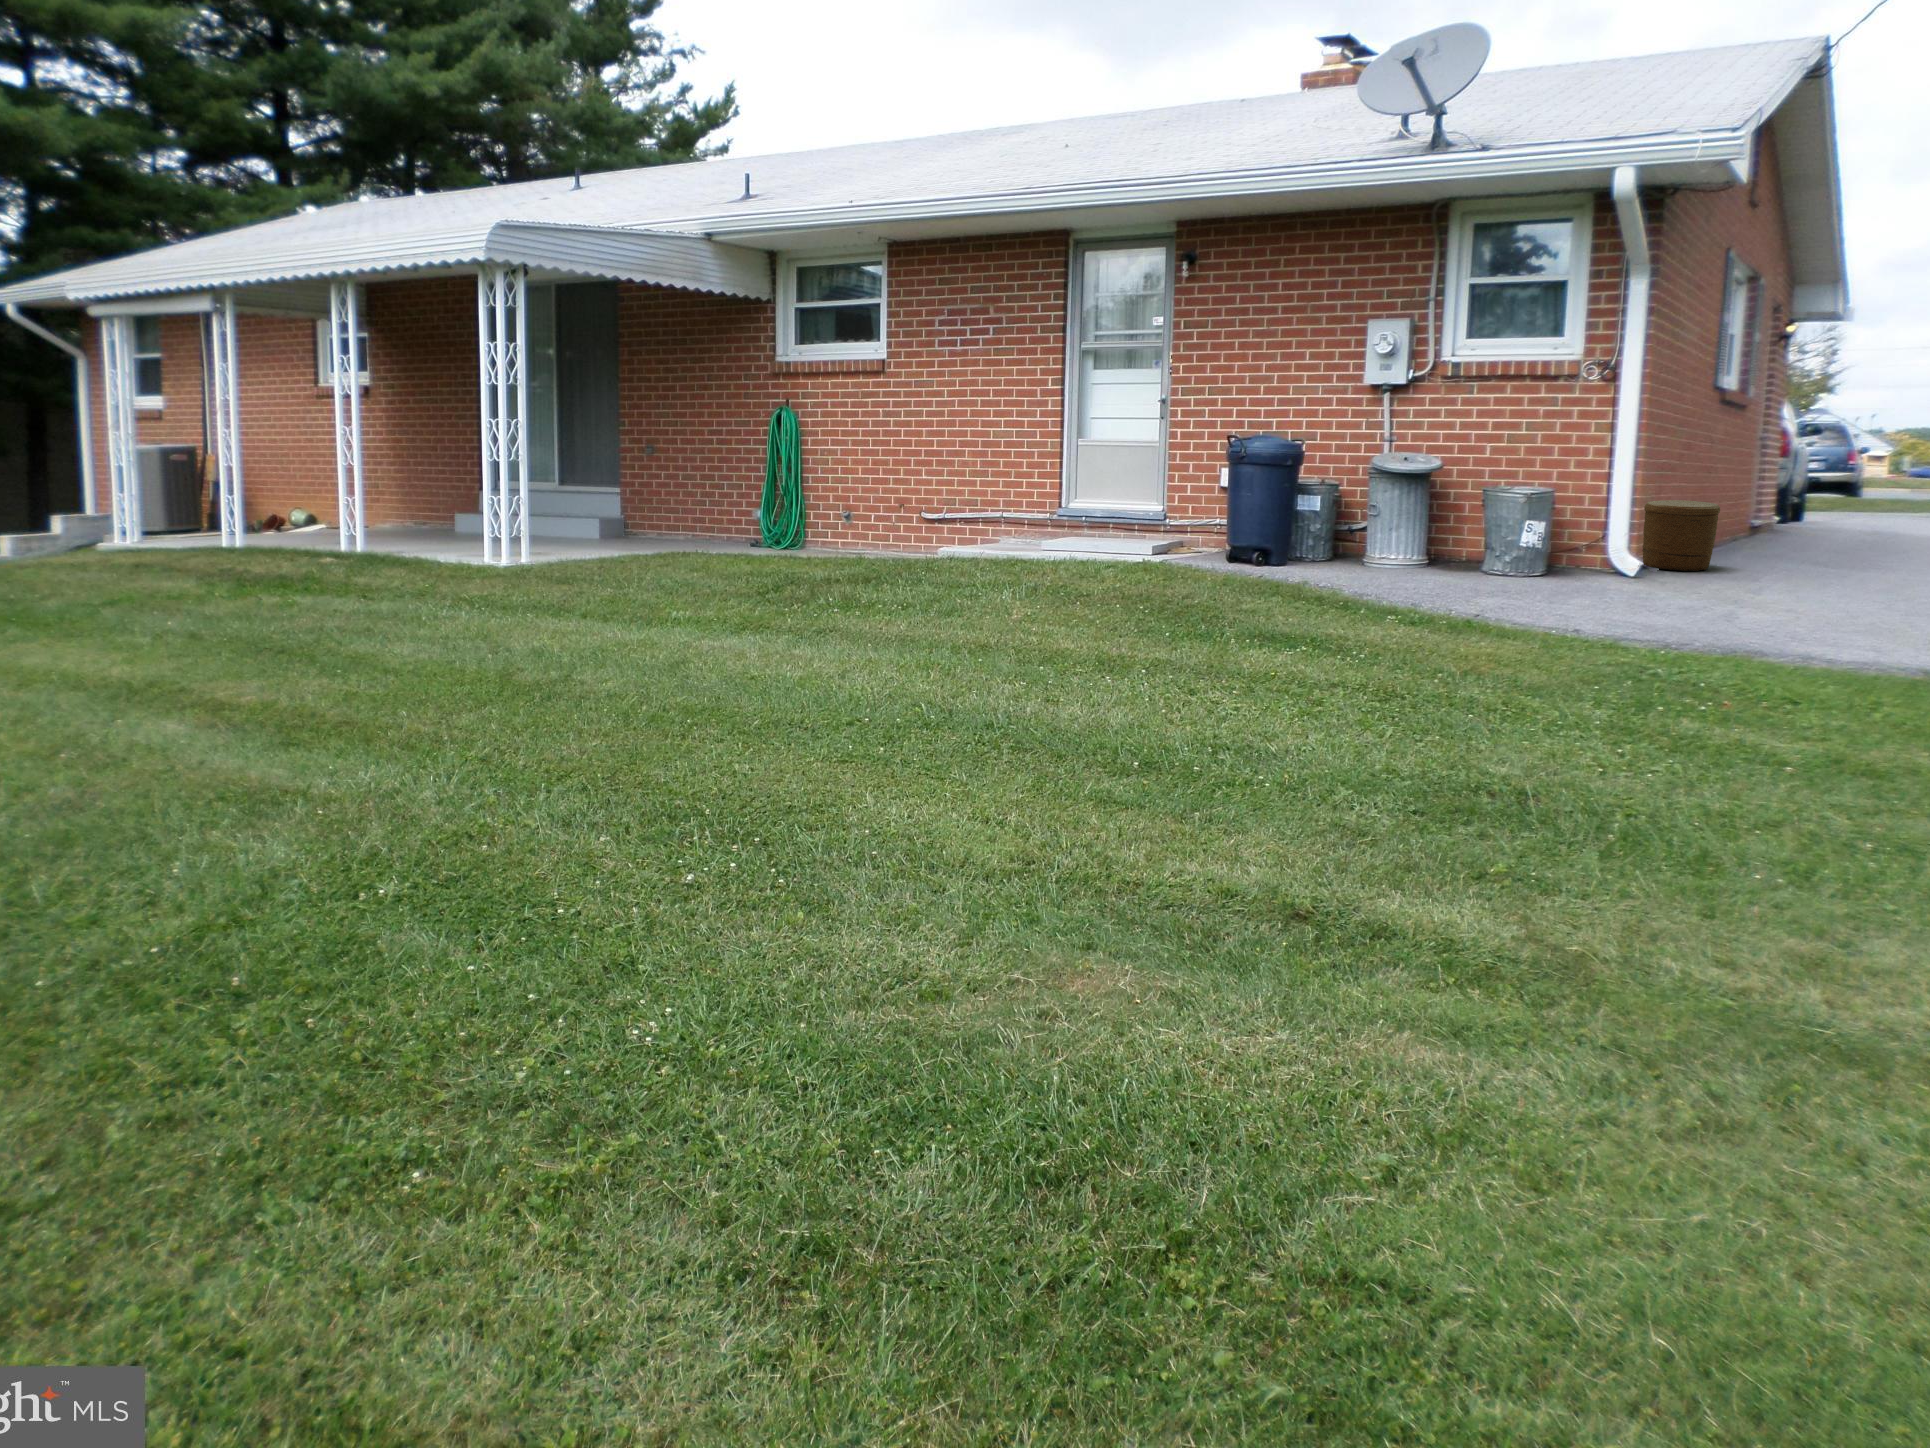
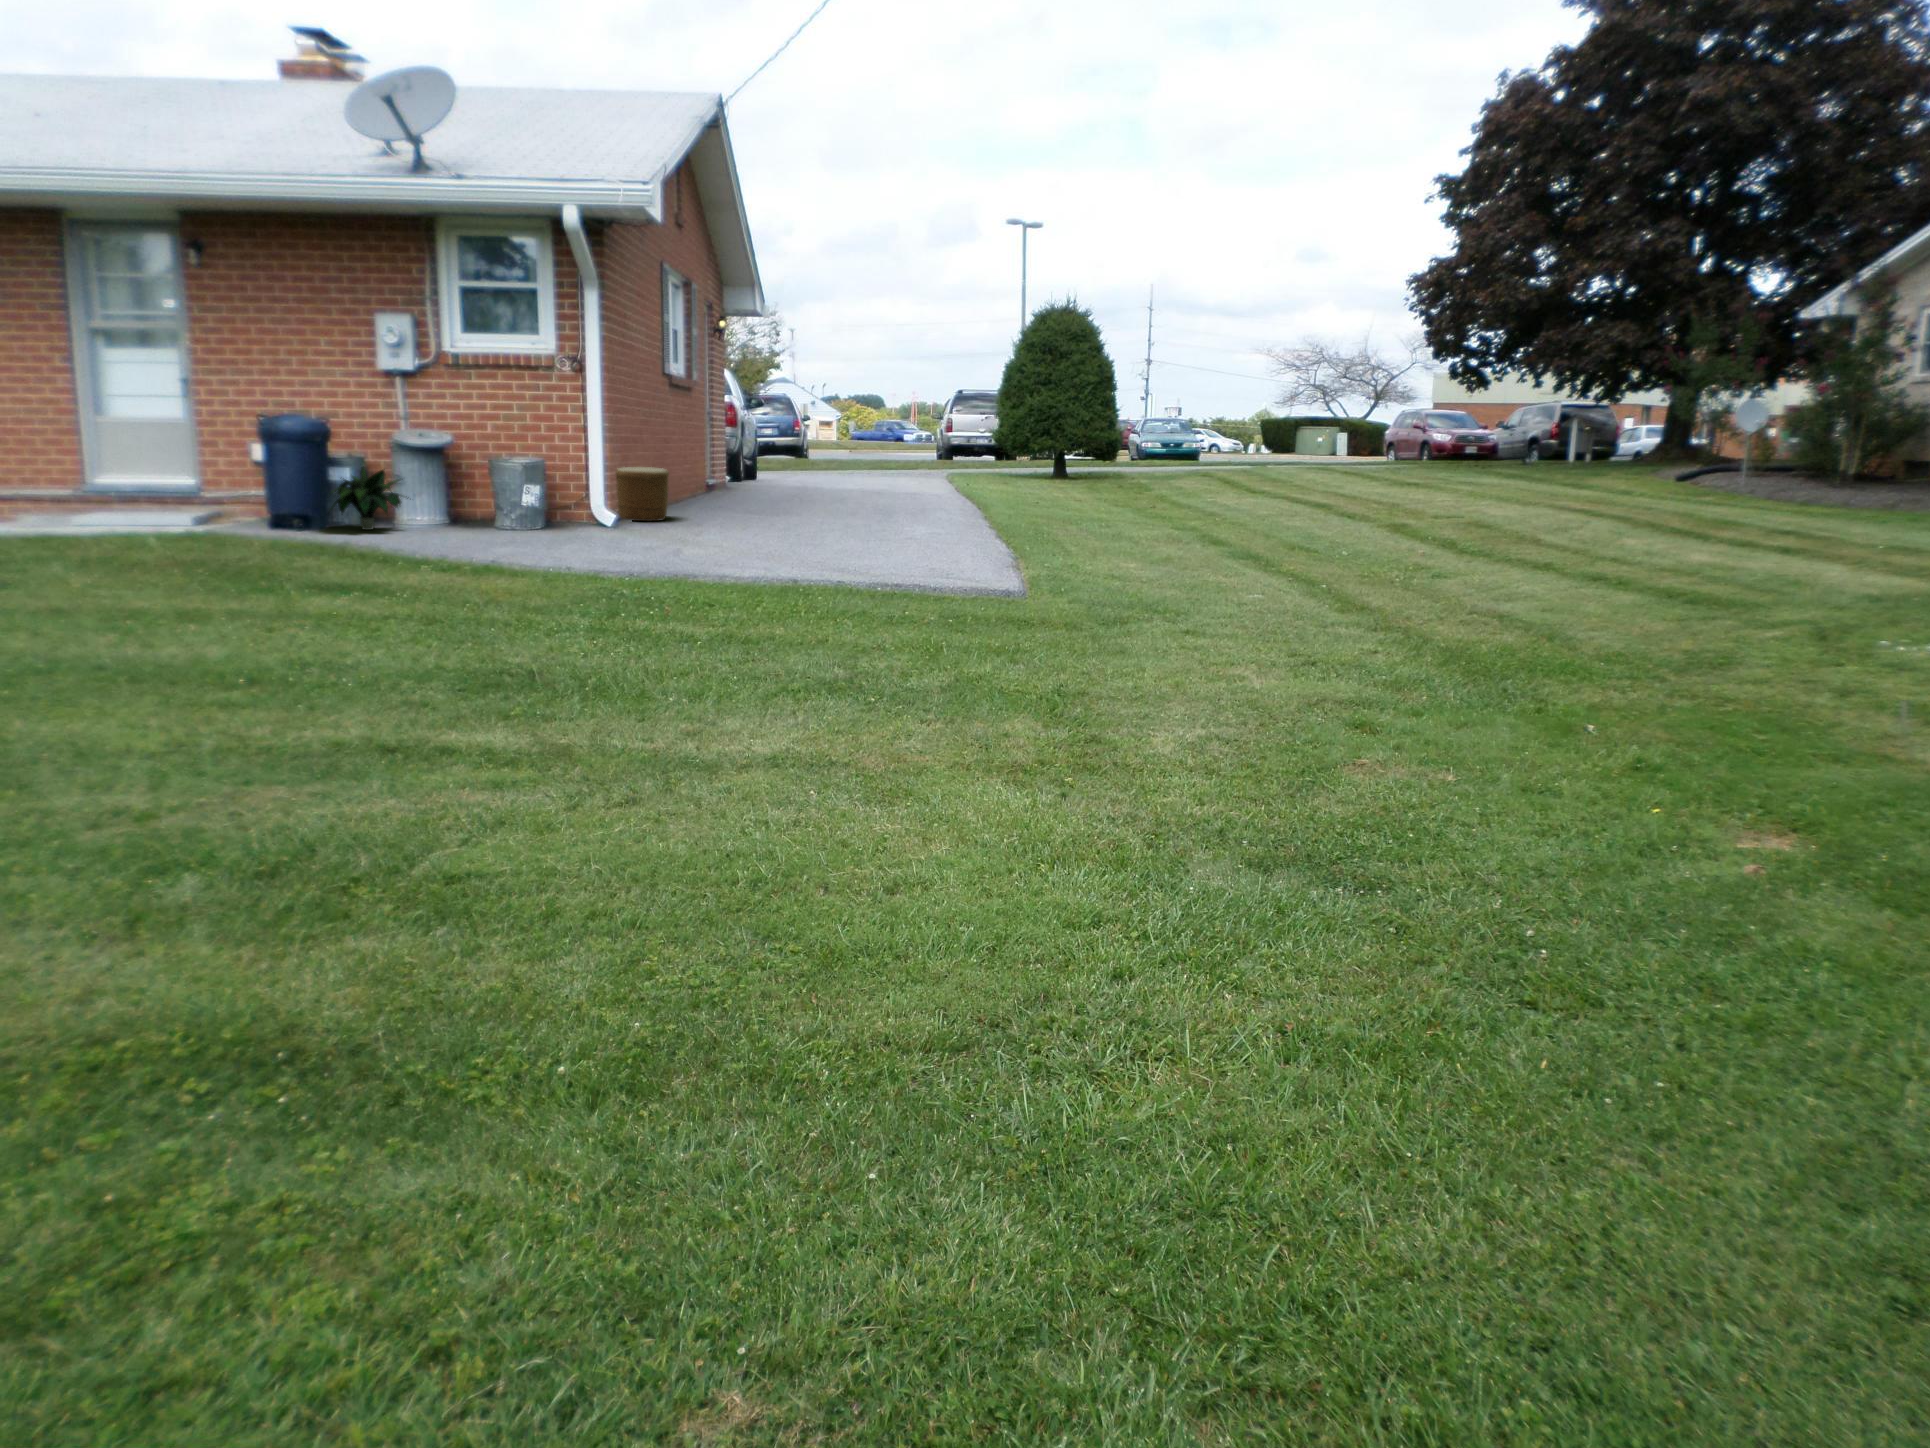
potted plant: none [1286,493,1388,569] -> present [331,468,408,530]

